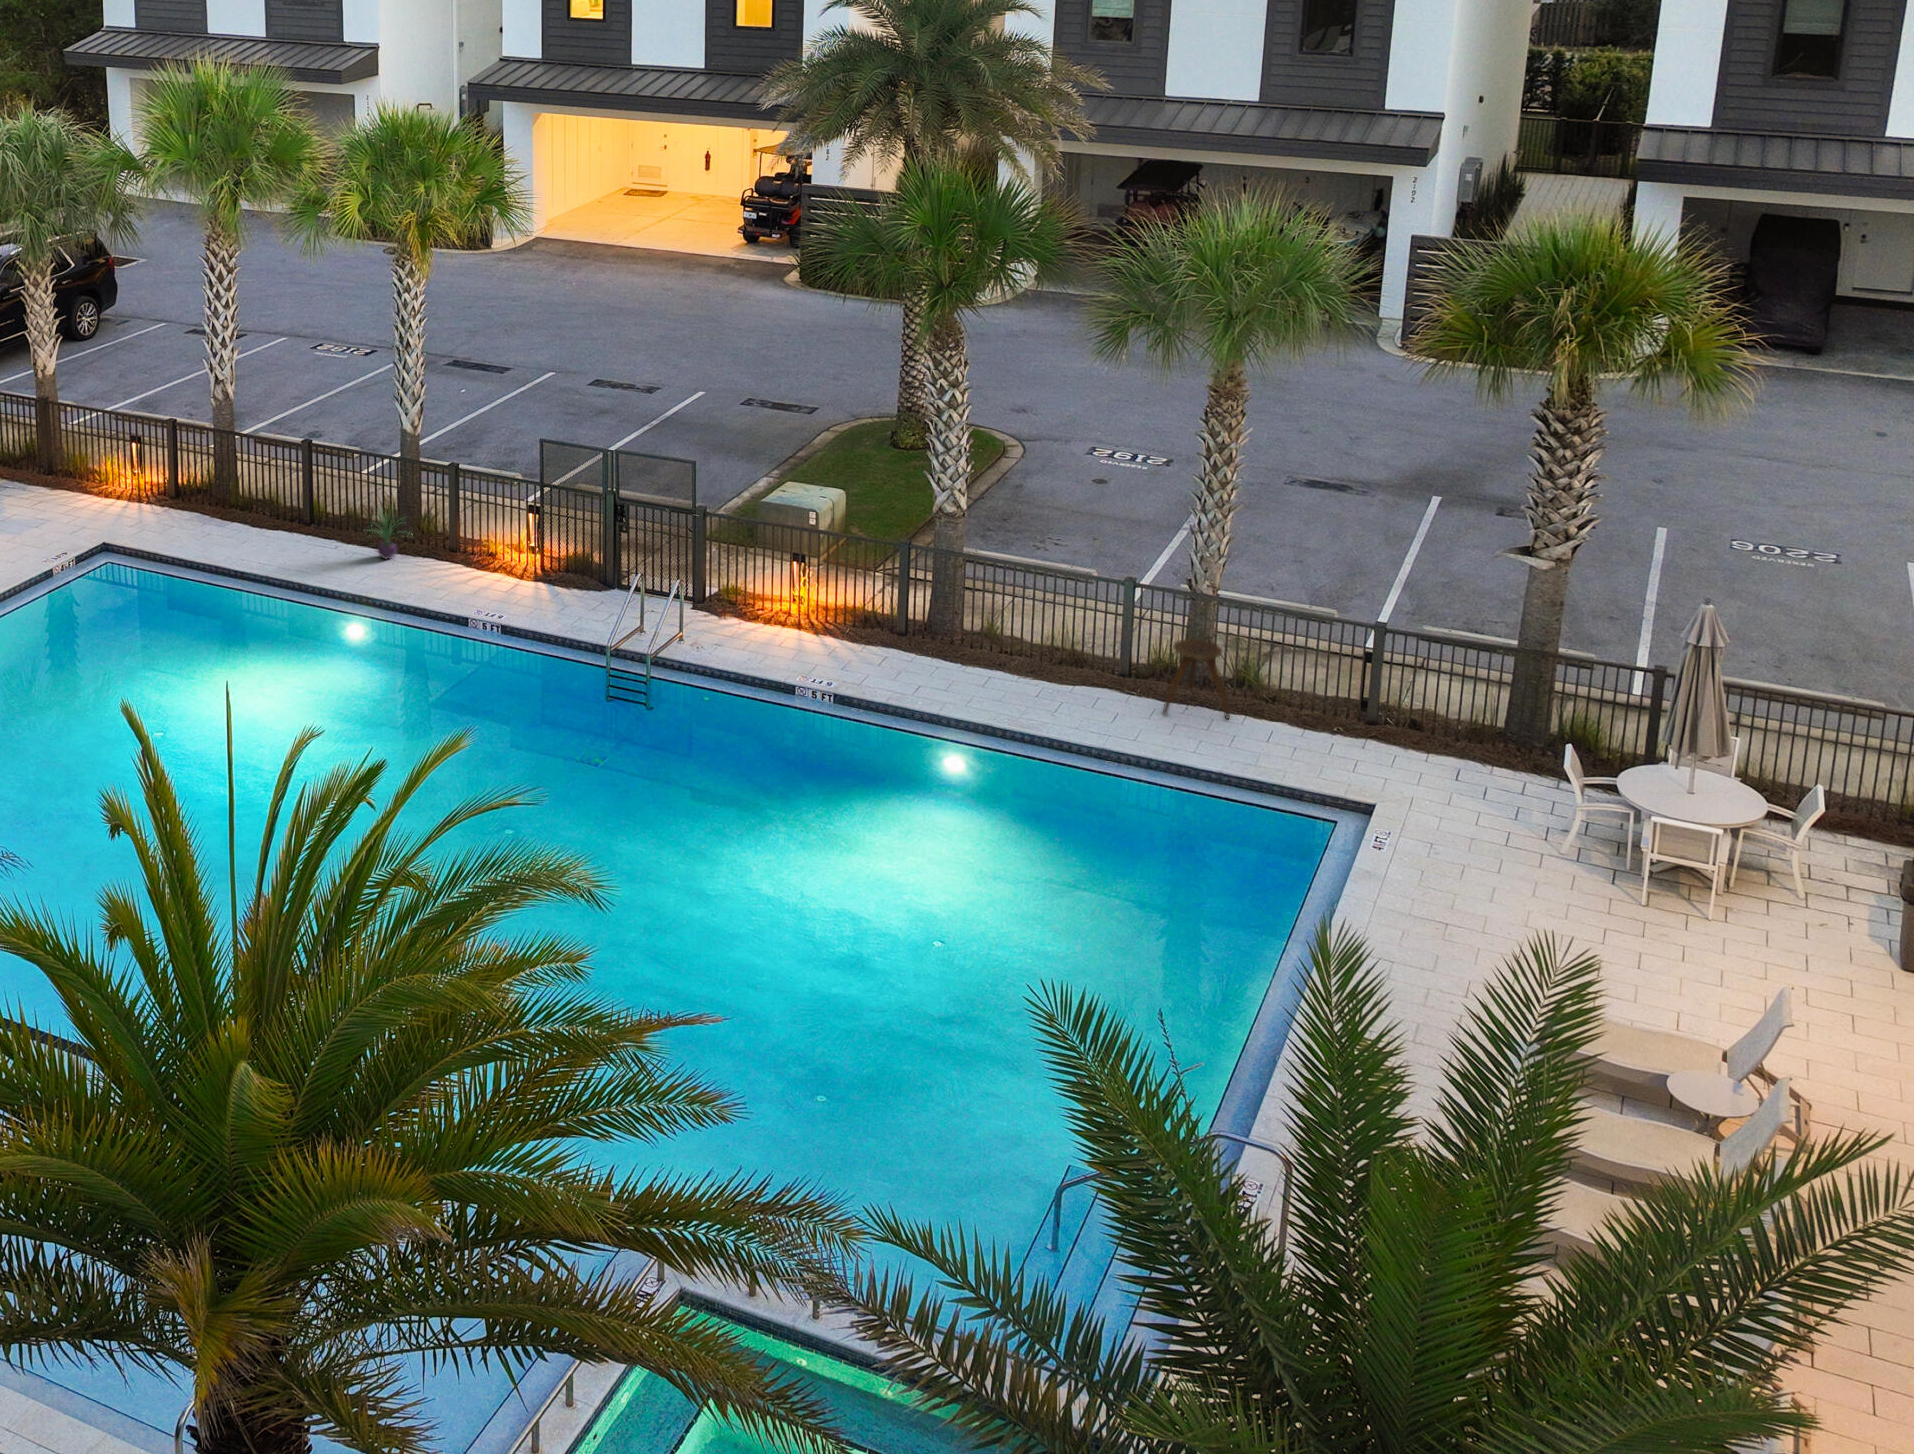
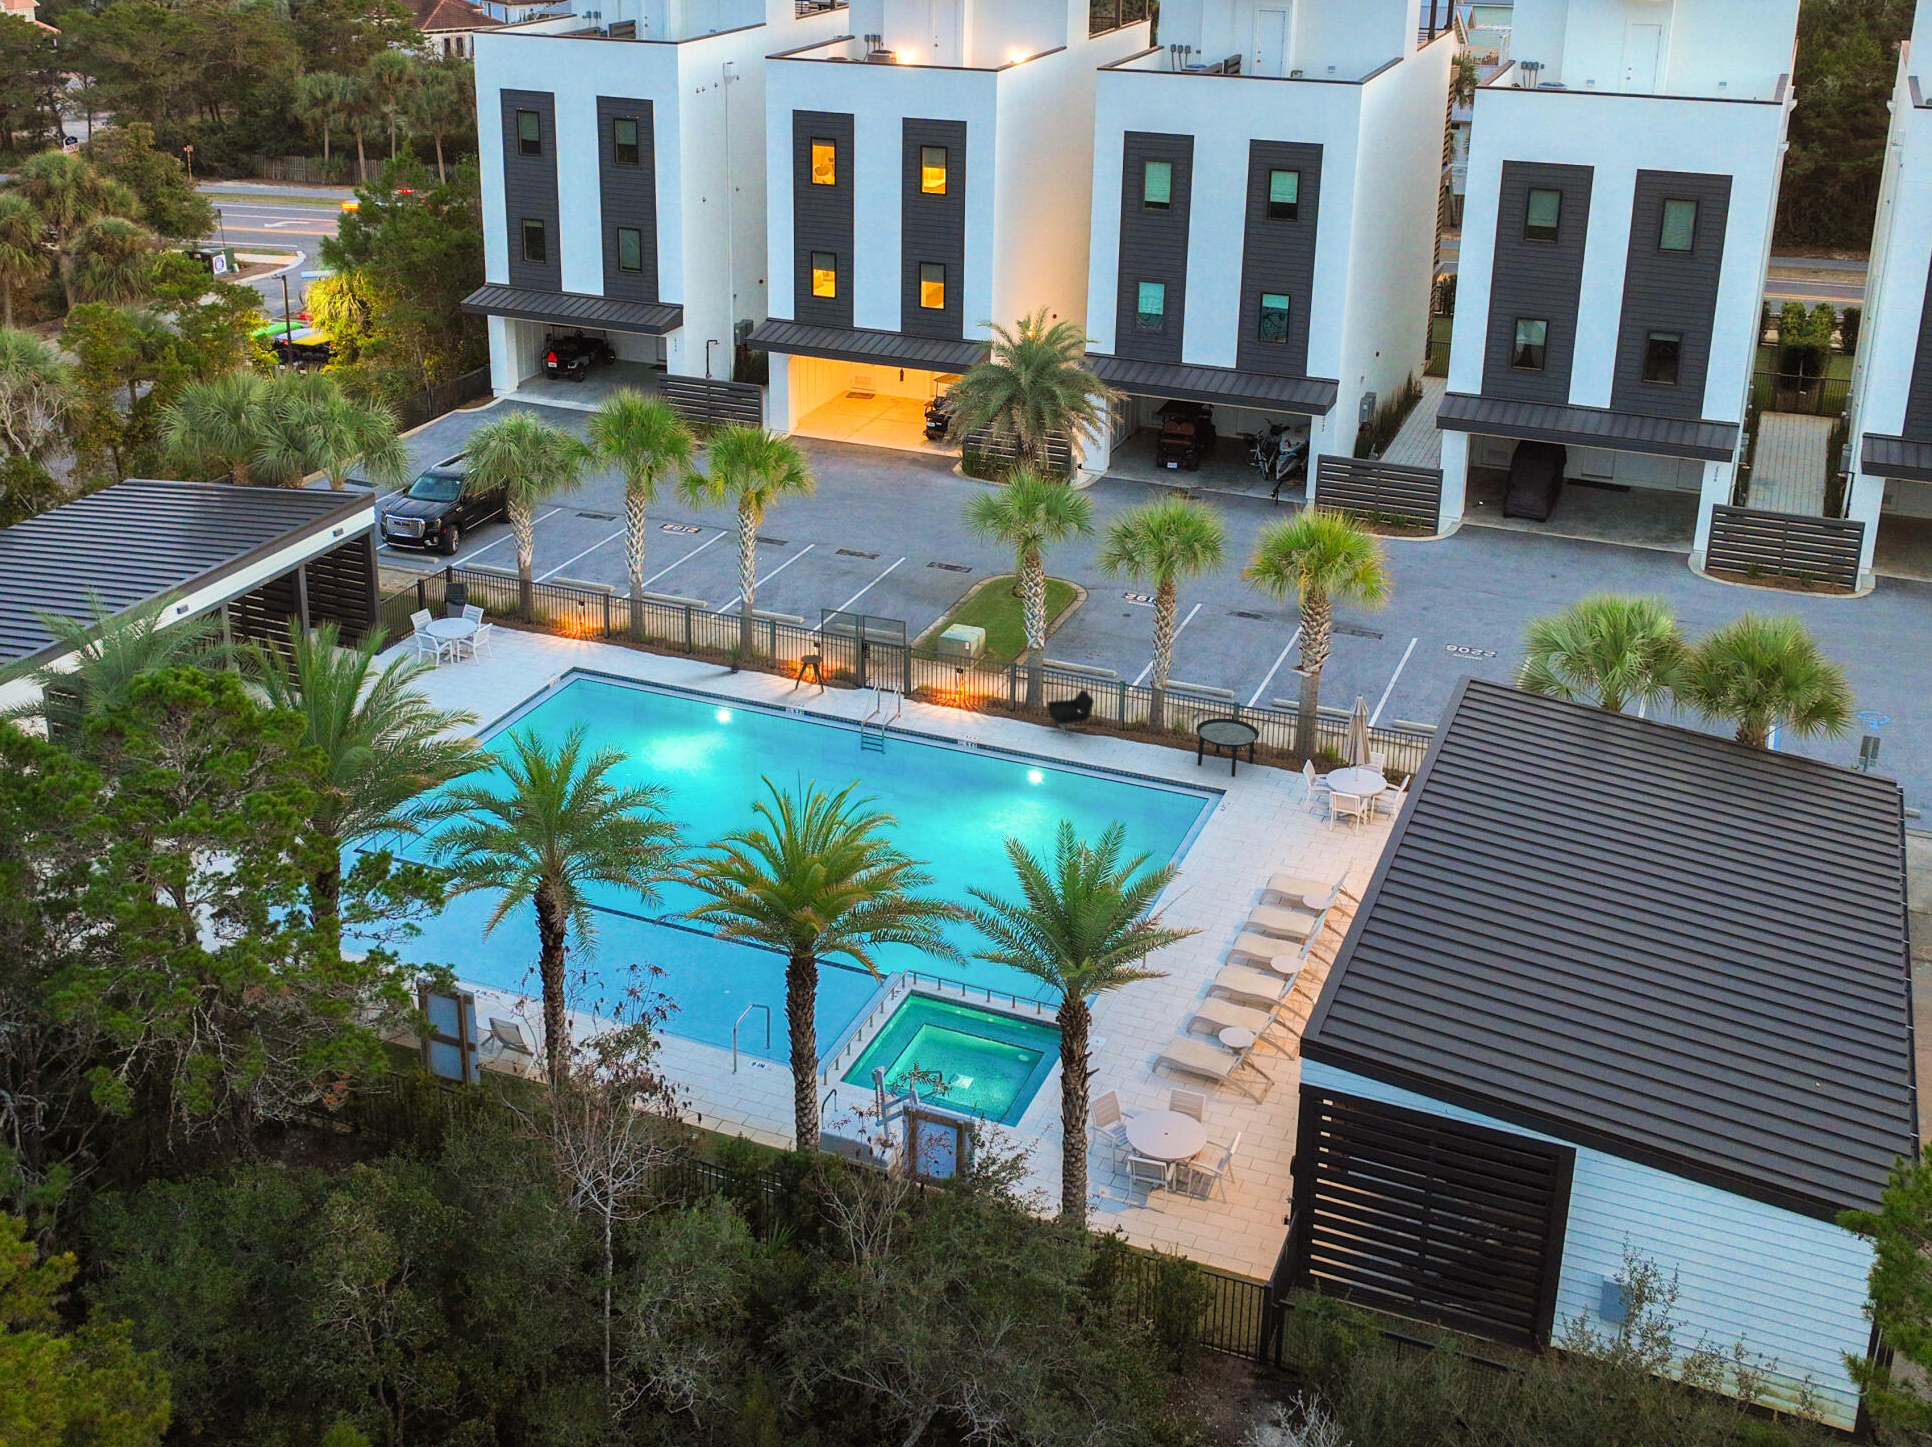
lounge chair: none [967,596,1068,688] -> present [1047,690,1094,736]
stool: present [1163,639,1230,719] -> present [795,655,824,692]
round table: none [1291,657,1431,776] -> present [1196,718,1259,777]

